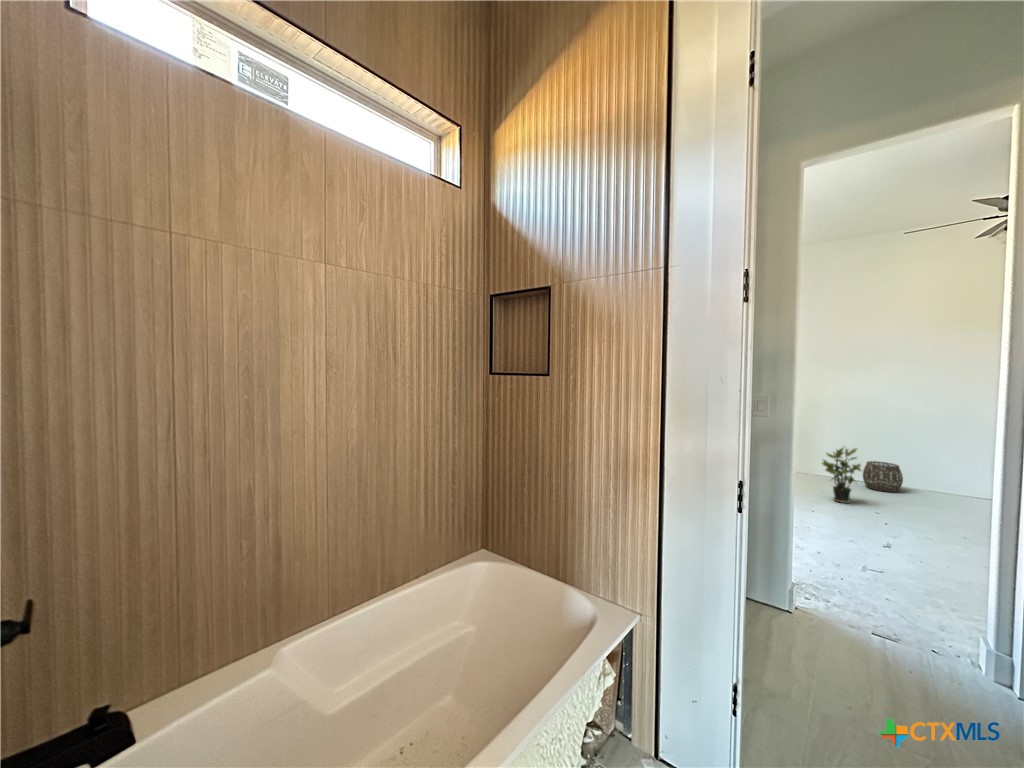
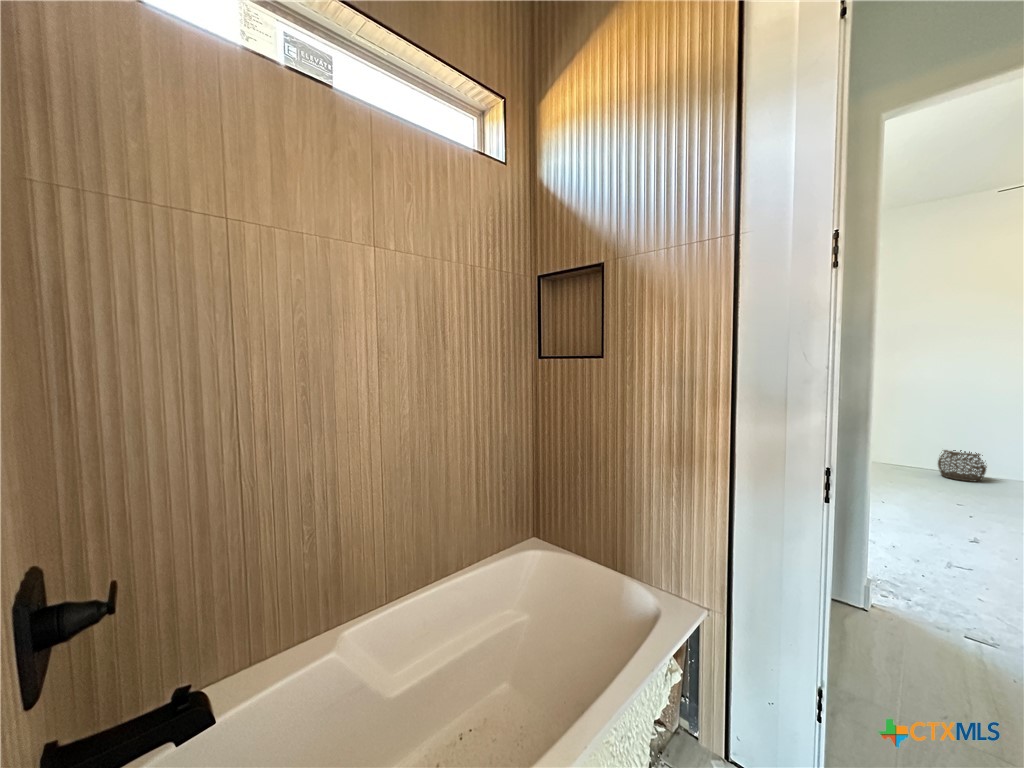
potted plant: present [822,448,861,503] -> none [891,430,939,493]

